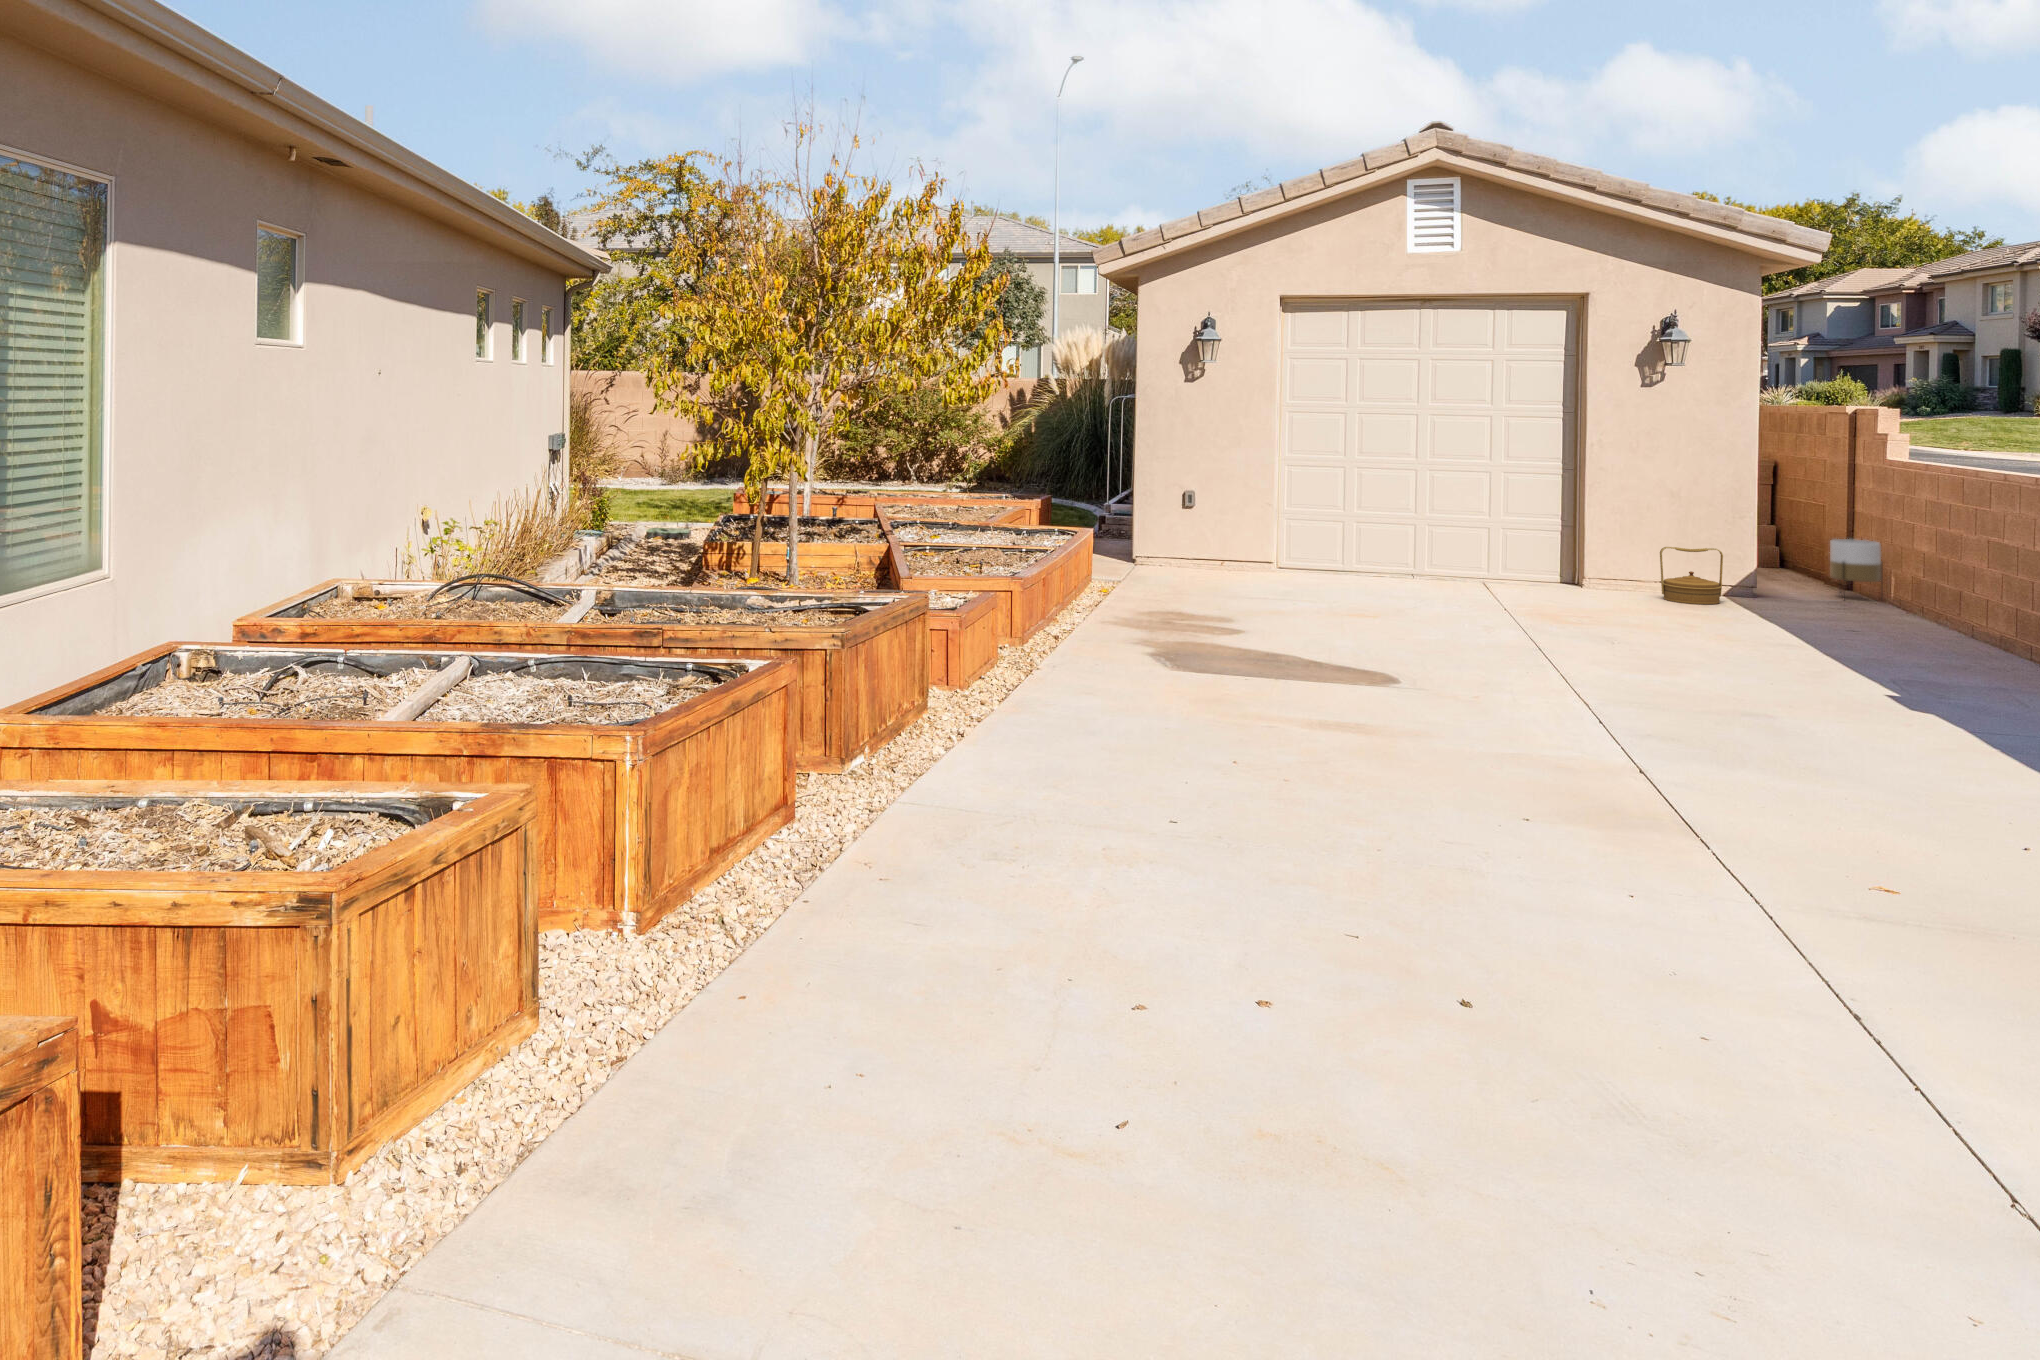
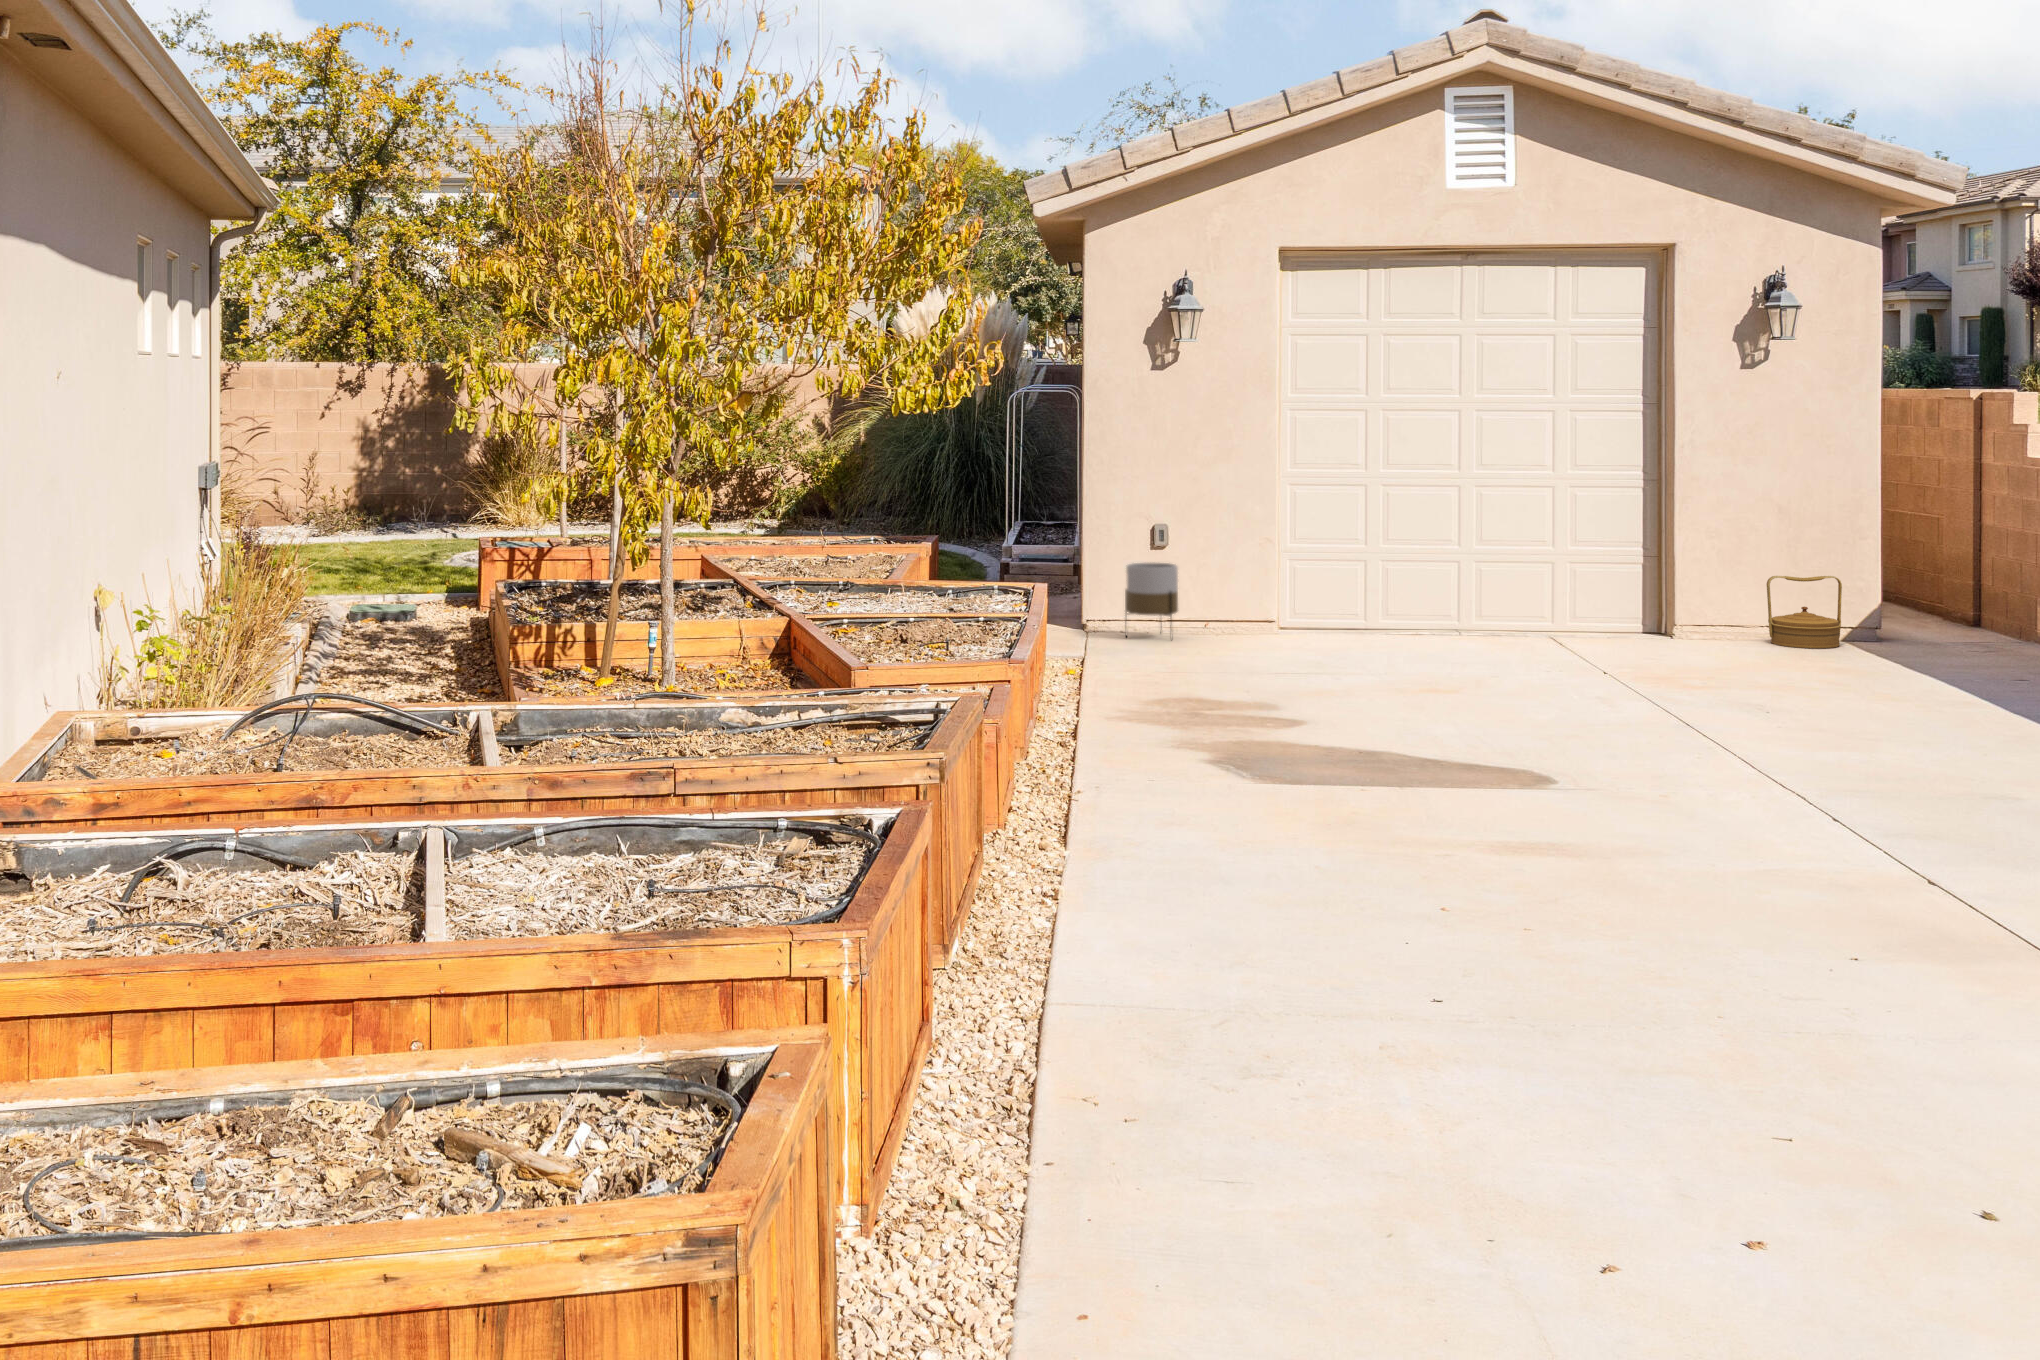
planter: present [1830,539,1882,598] -> present [1125,563,1178,626]

